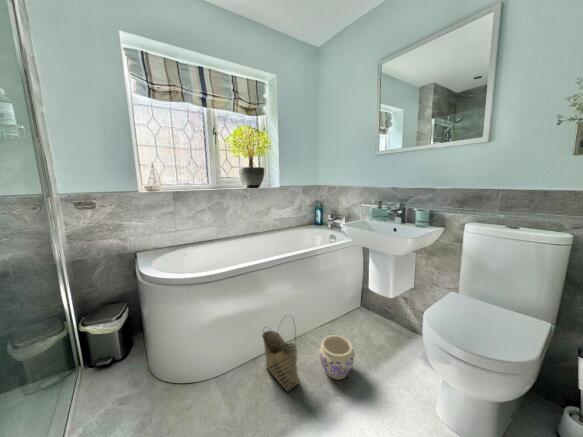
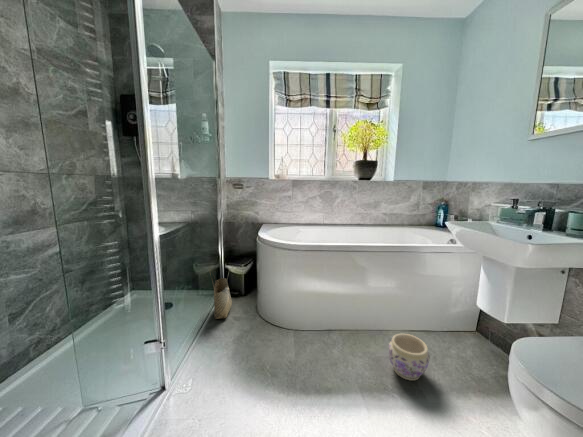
woven basket: present [262,327,300,391] -> present [210,269,232,319]

